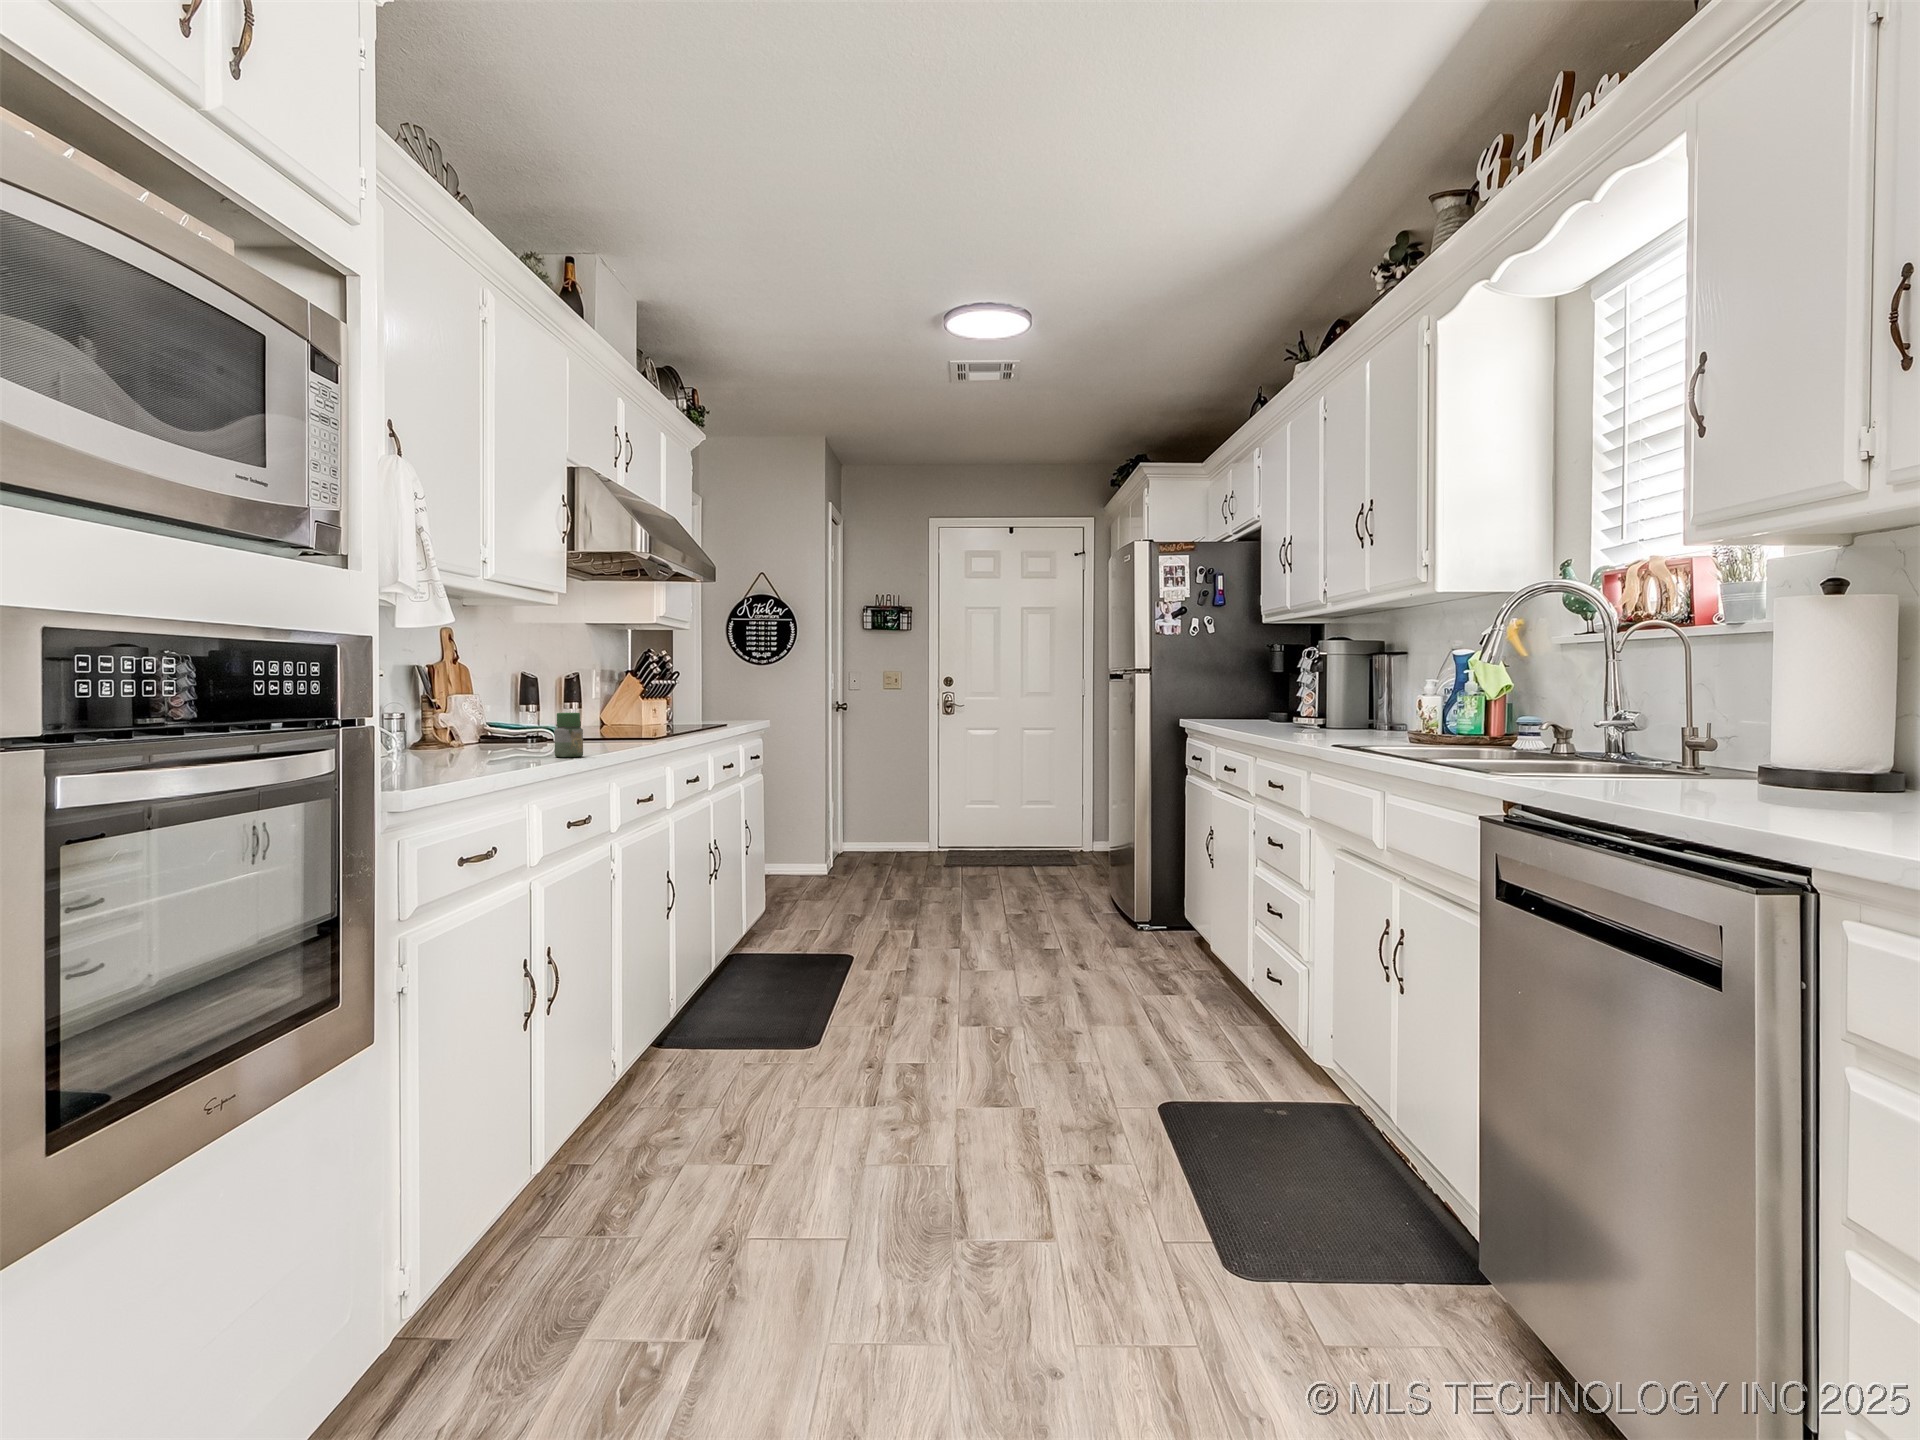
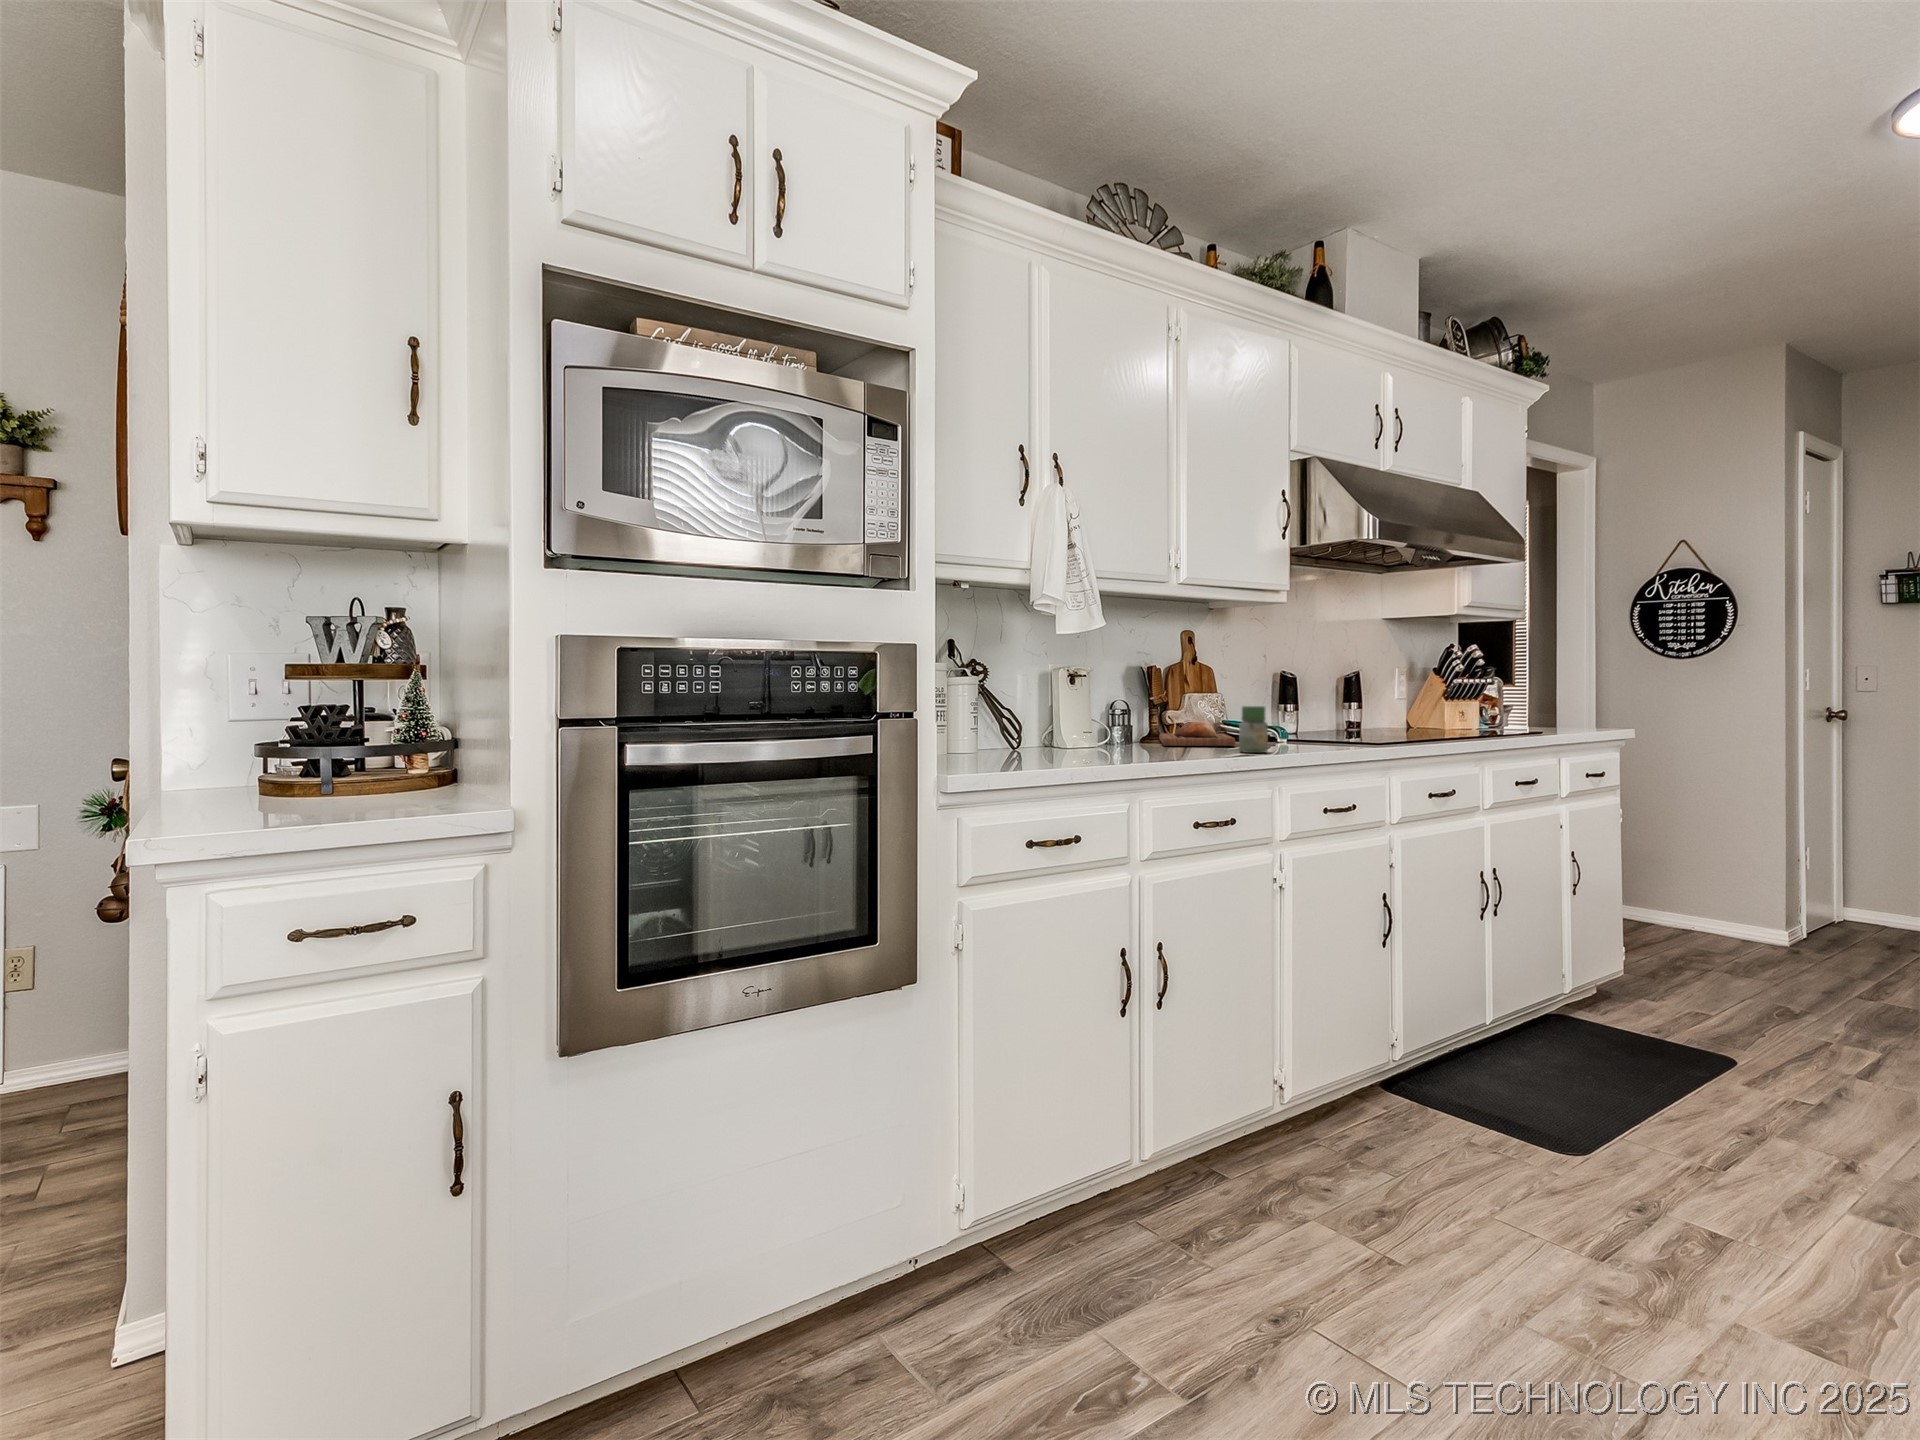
bread loaf: none [421,727,531,754] -> present [1159,722,1235,746]

